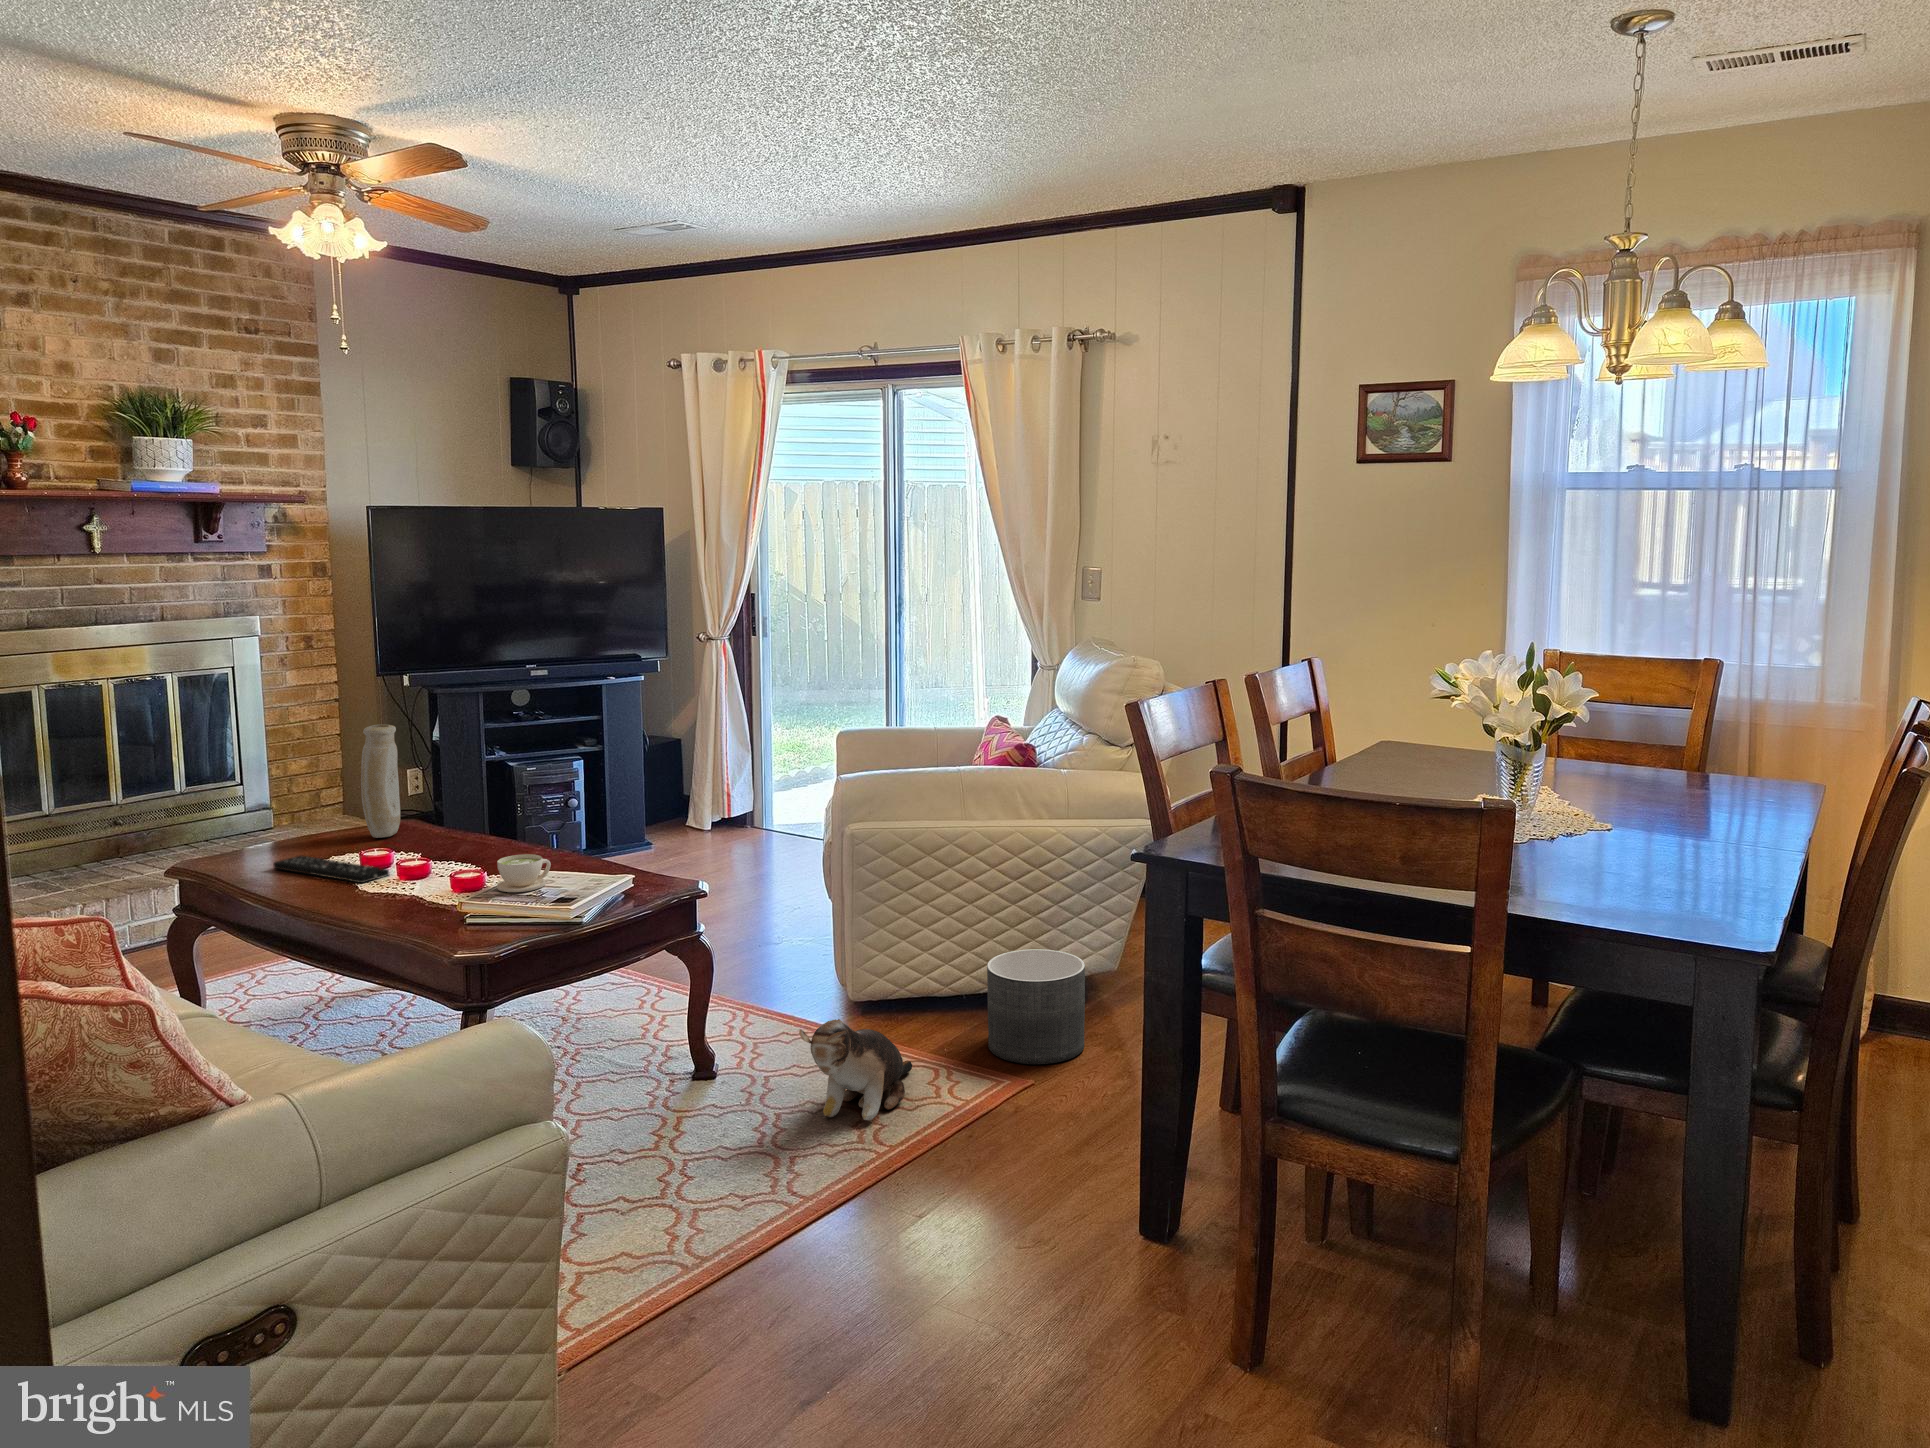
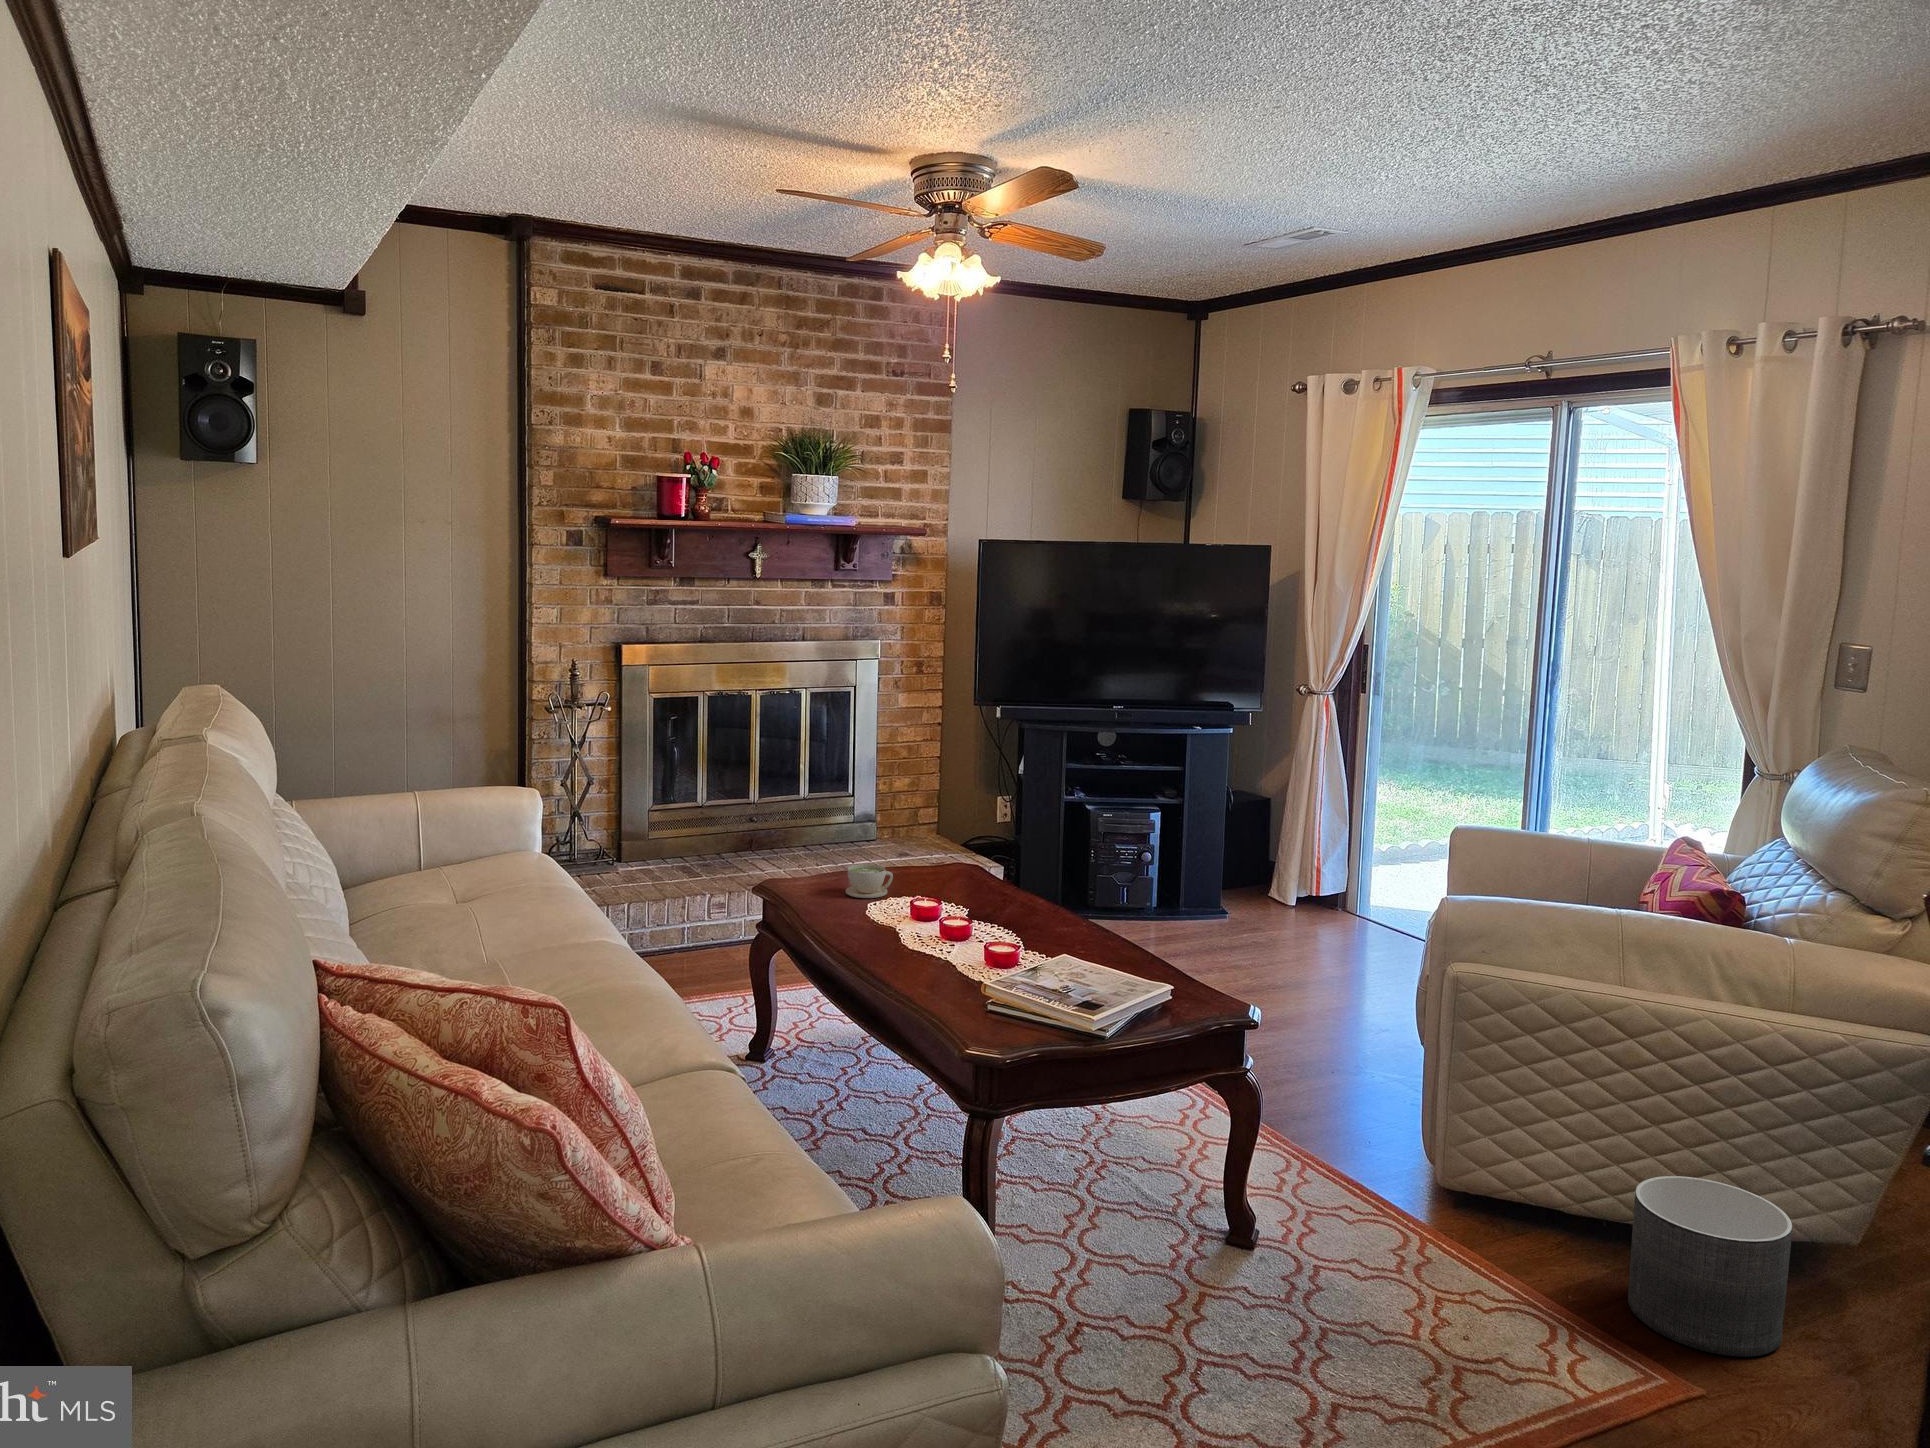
vase: present [361,724,400,838] -> none [924,773,961,891]
coffee cup: present [497,854,551,892] -> present [846,864,893,898]
remote control: present [274,856,389,883] -> none [833,900,932,943]
plush toy: present [799,1019,912,1120] -> none [1356,1227,1512,1370]

